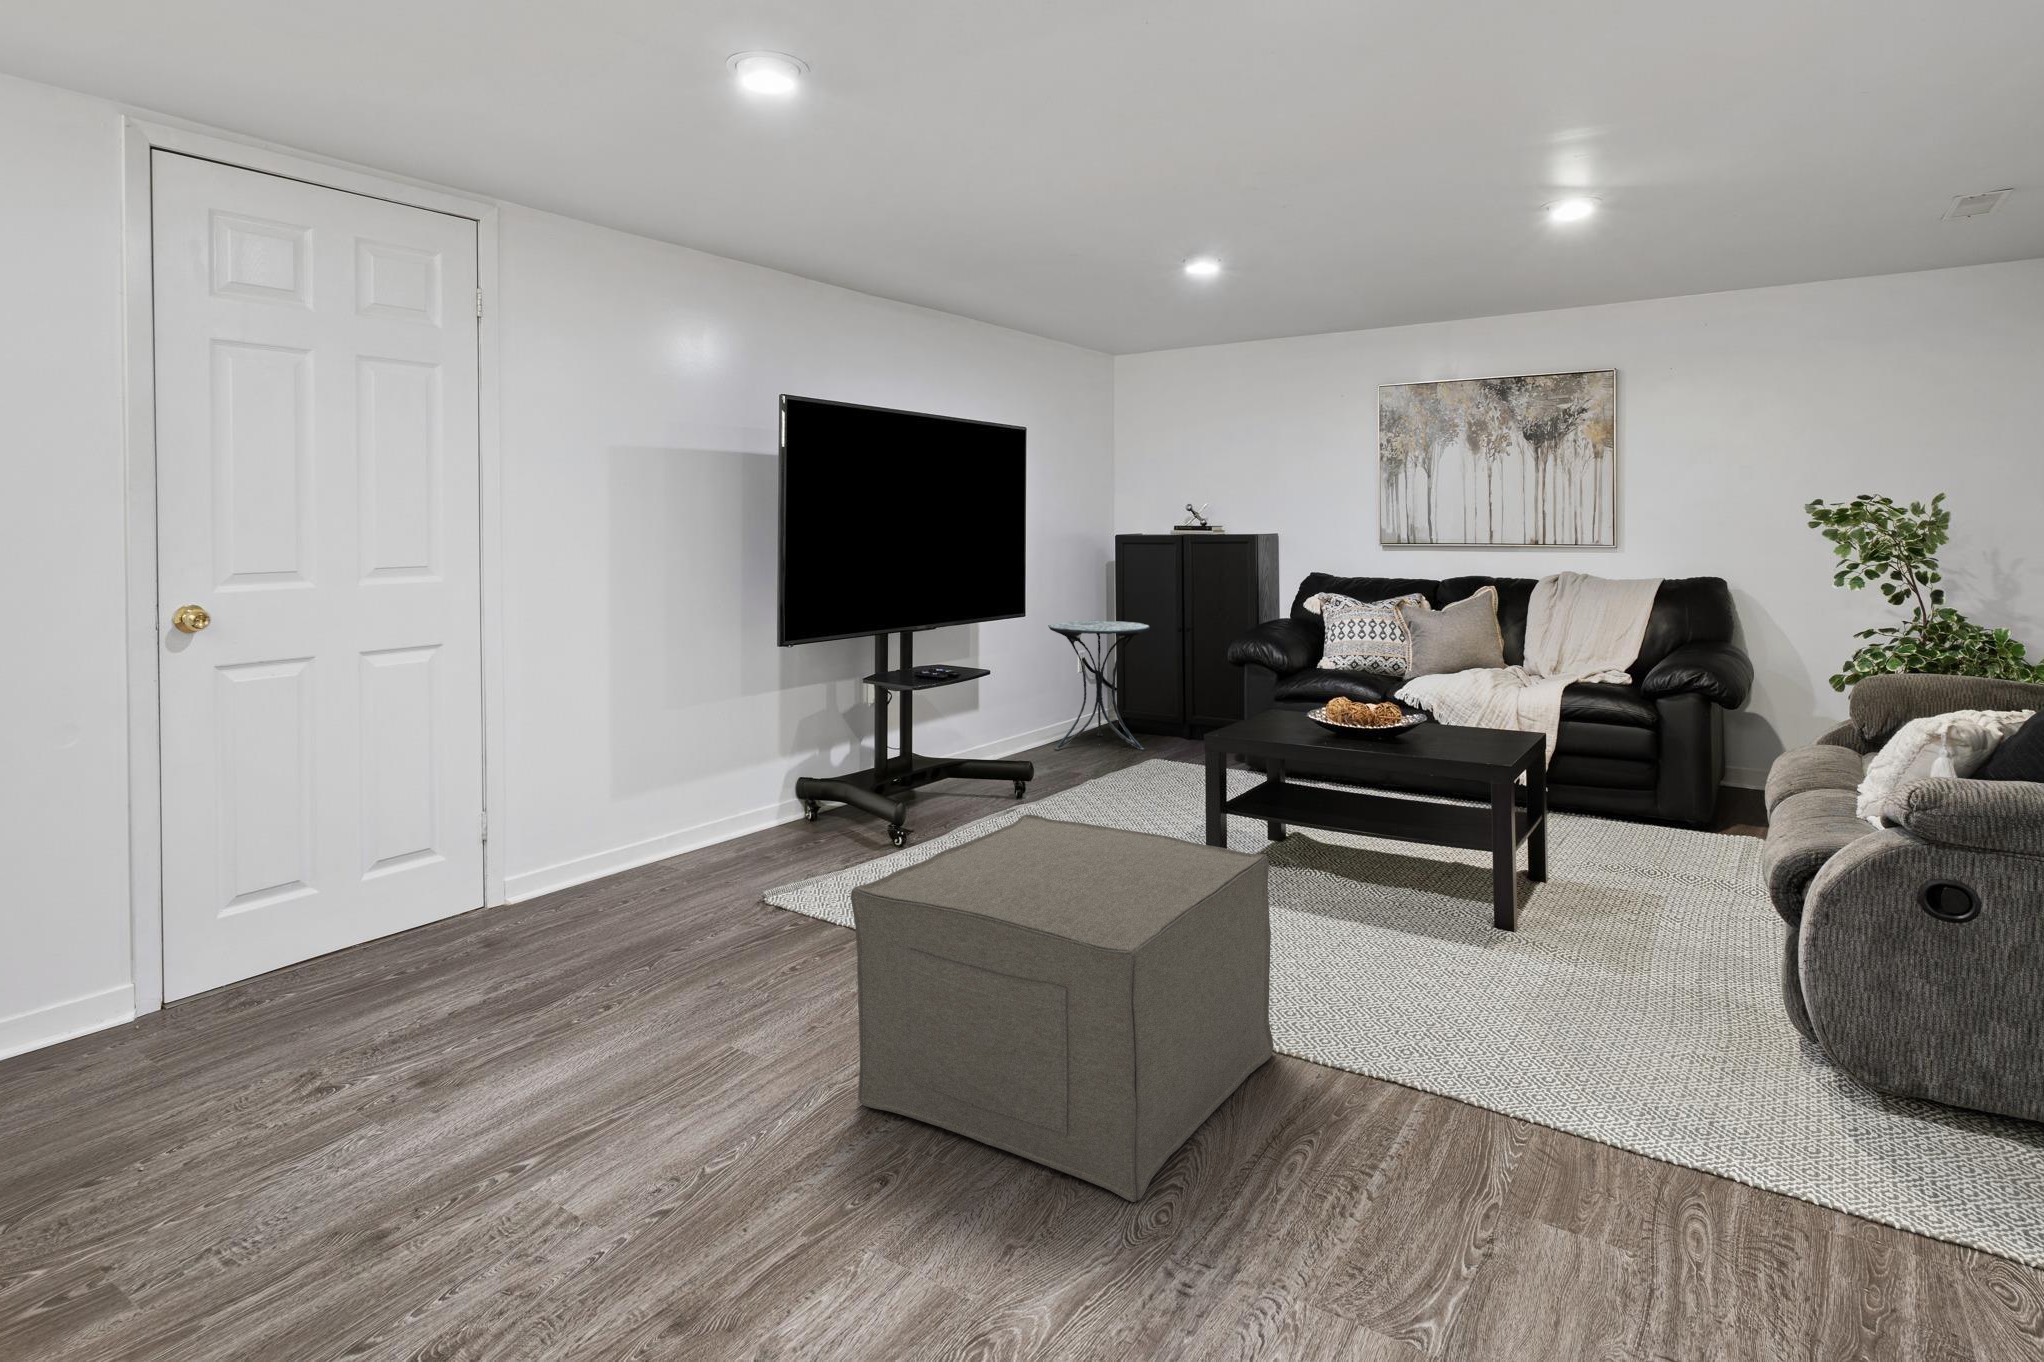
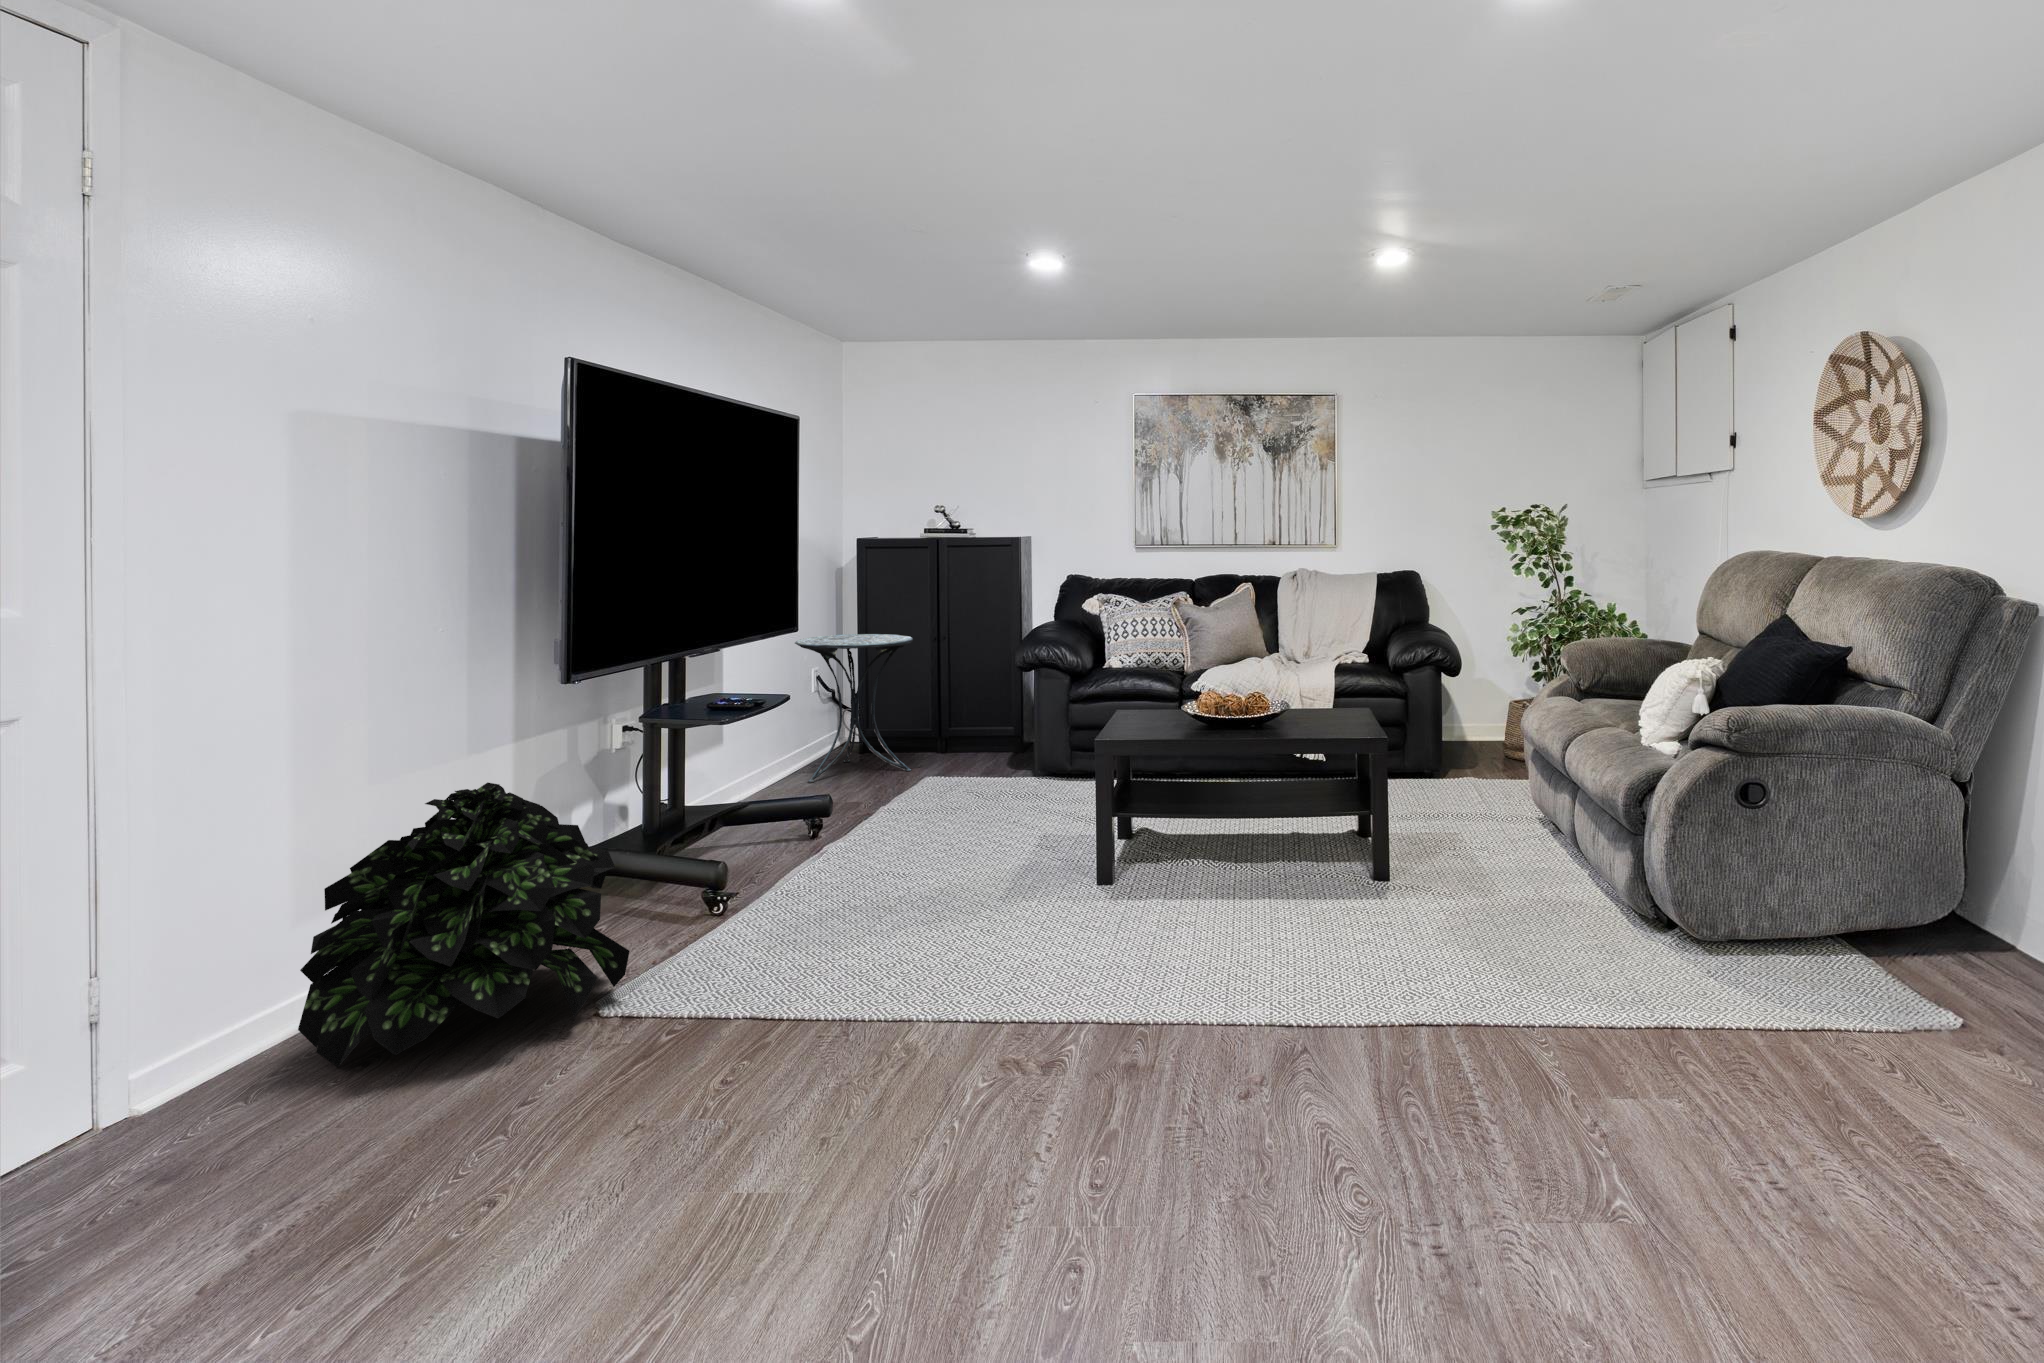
potted plant: none [596,716,796,903] -> present [298,783,630,1067]
ottoman: present [851,814,1273,1202] -> none [956,839,1335,1198]

